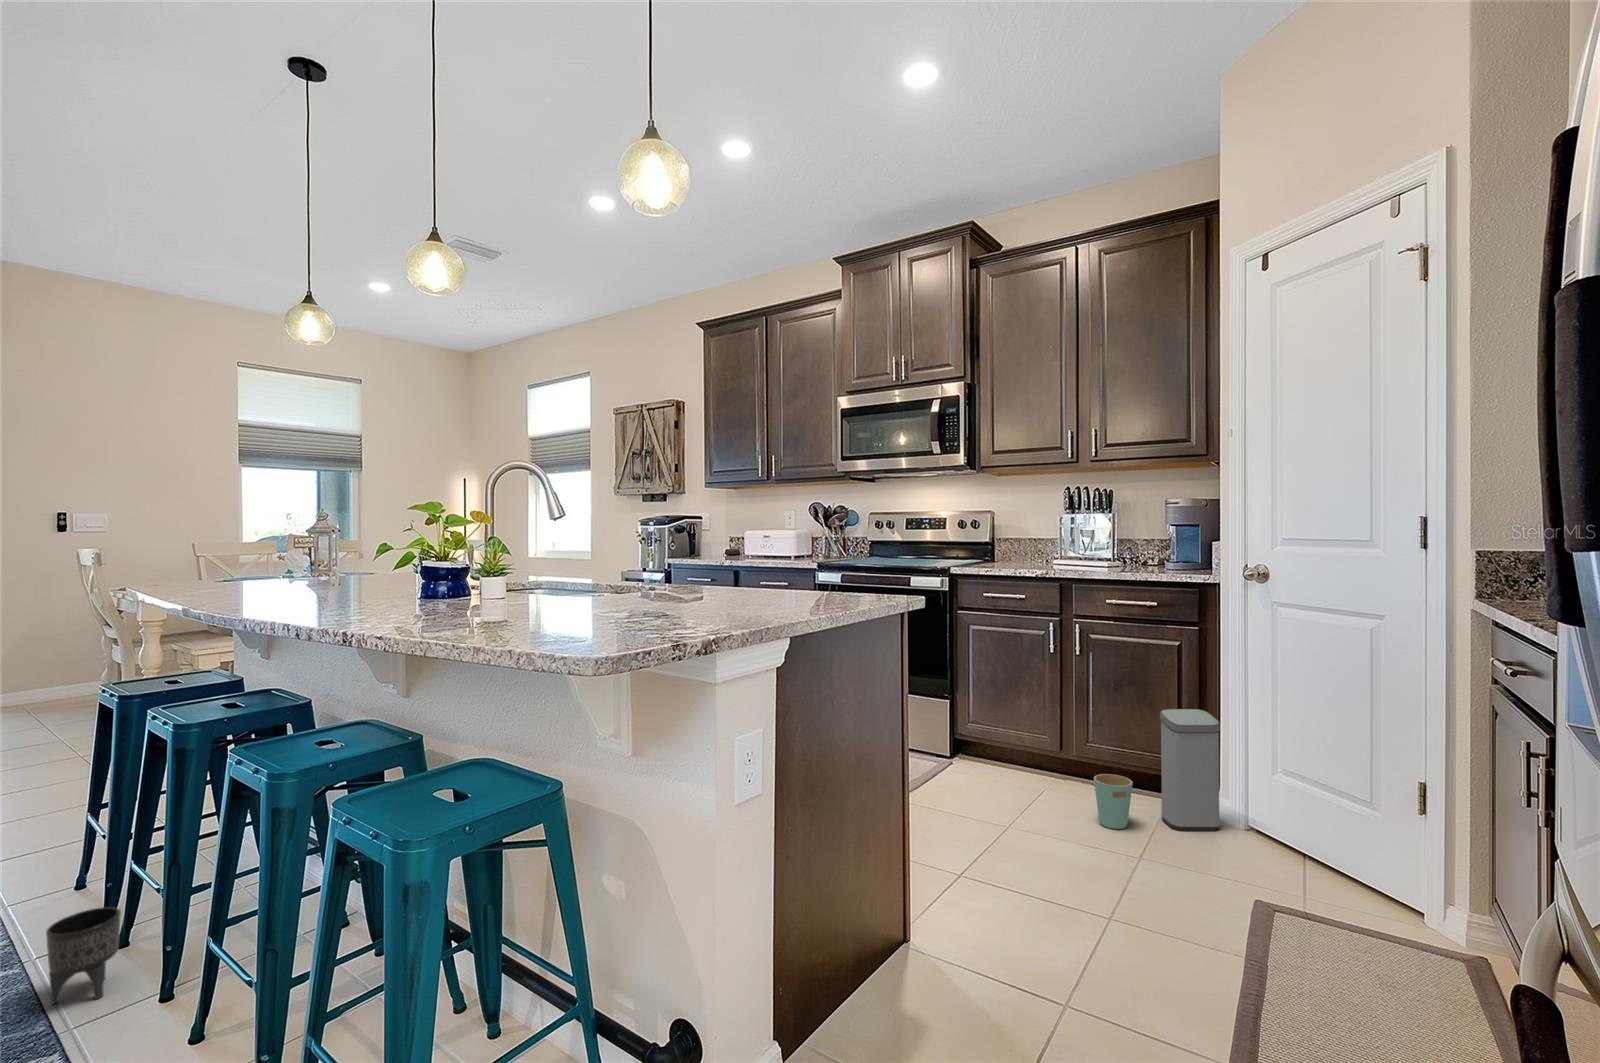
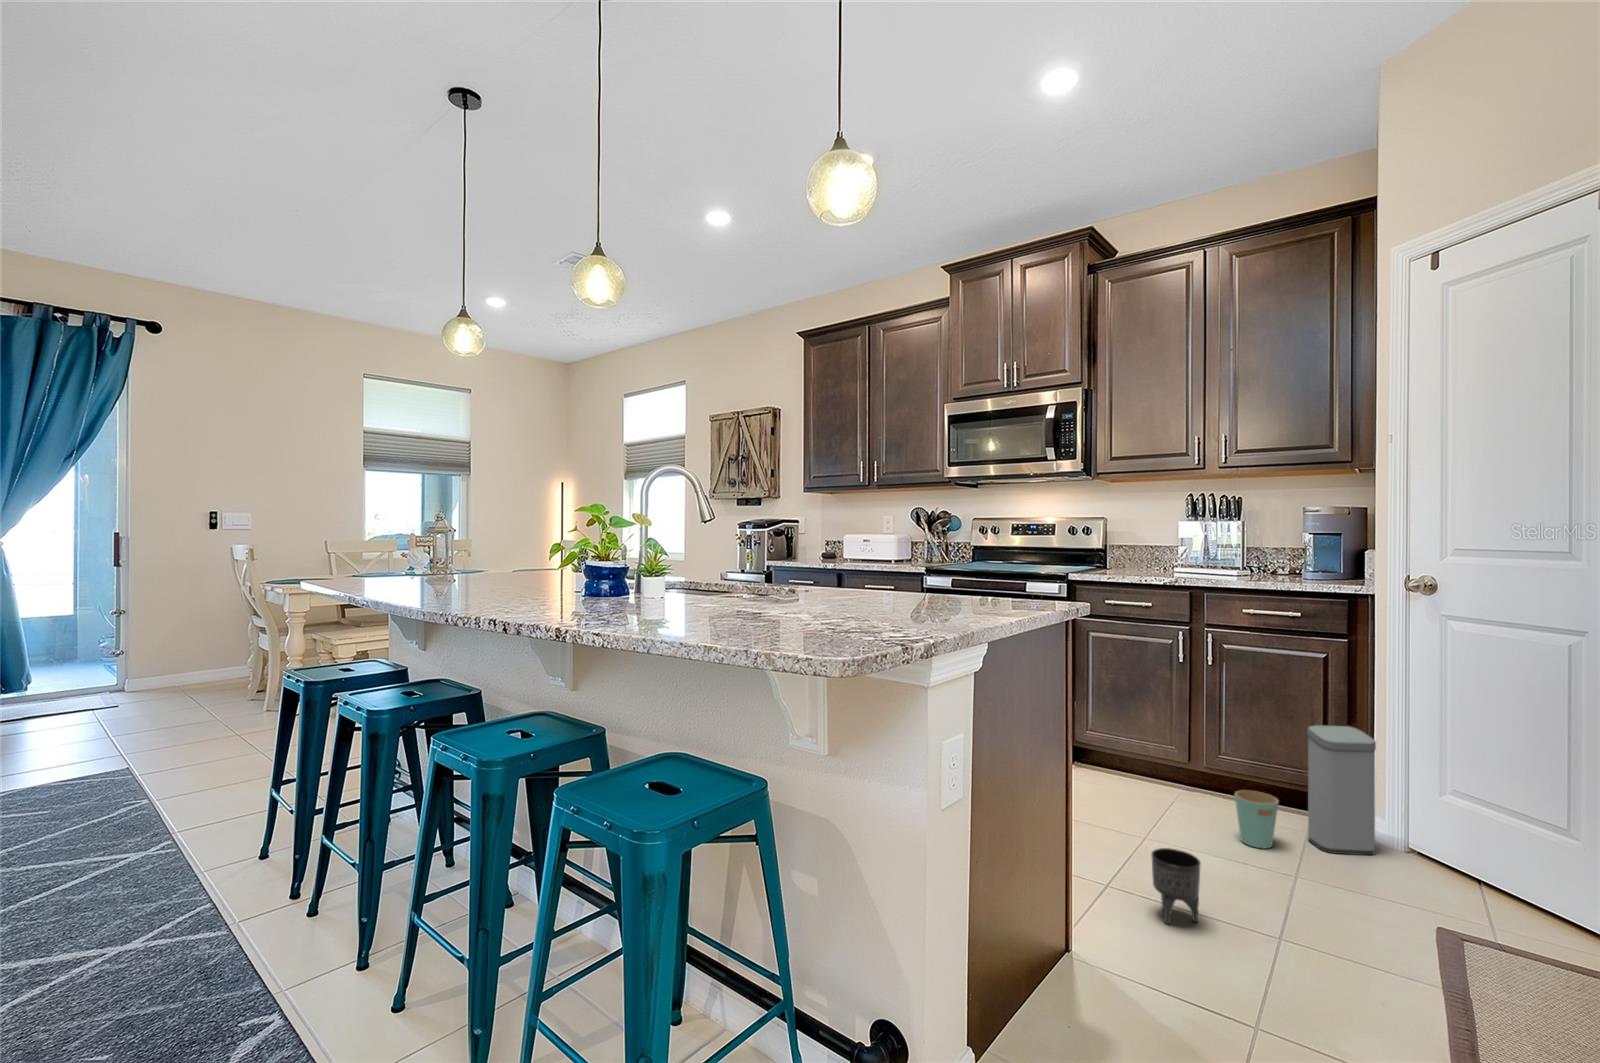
planter: present [46,907,120,1004] -> present [1151,848,1201,924]

